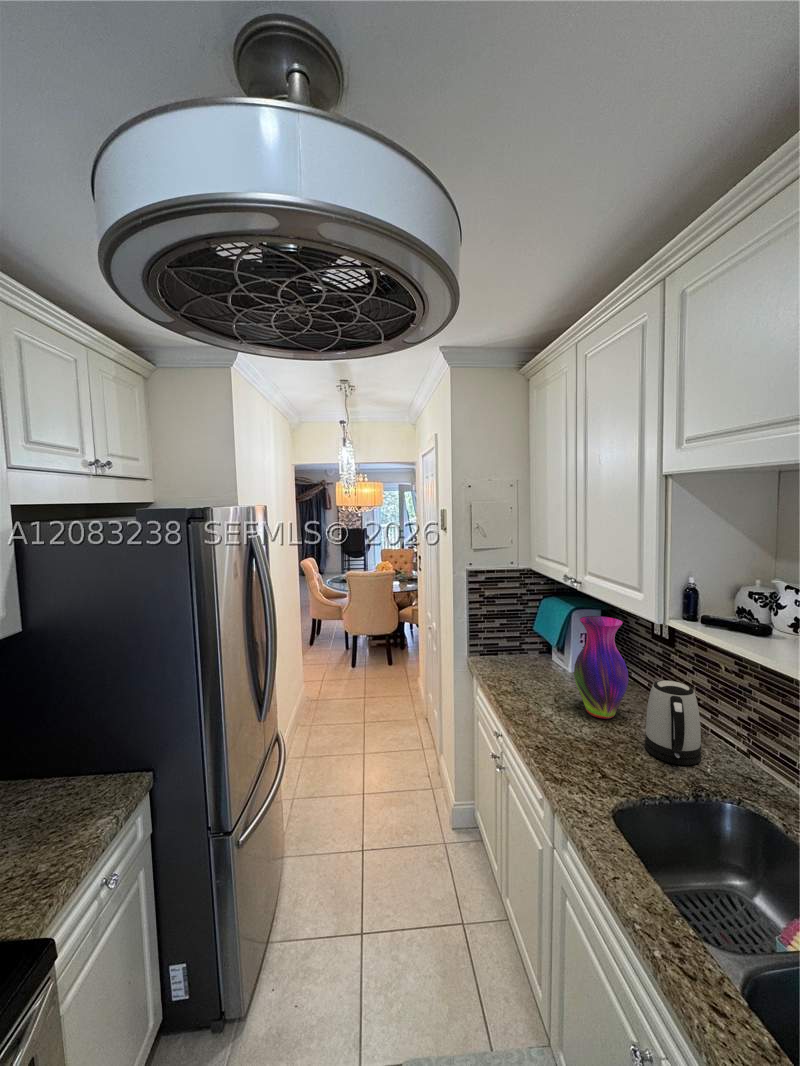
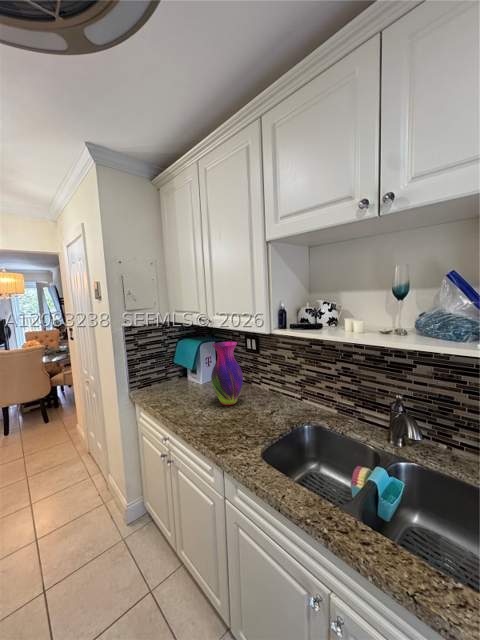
kettle: present [645,680,701,765] -> none [259,370,288,417]

